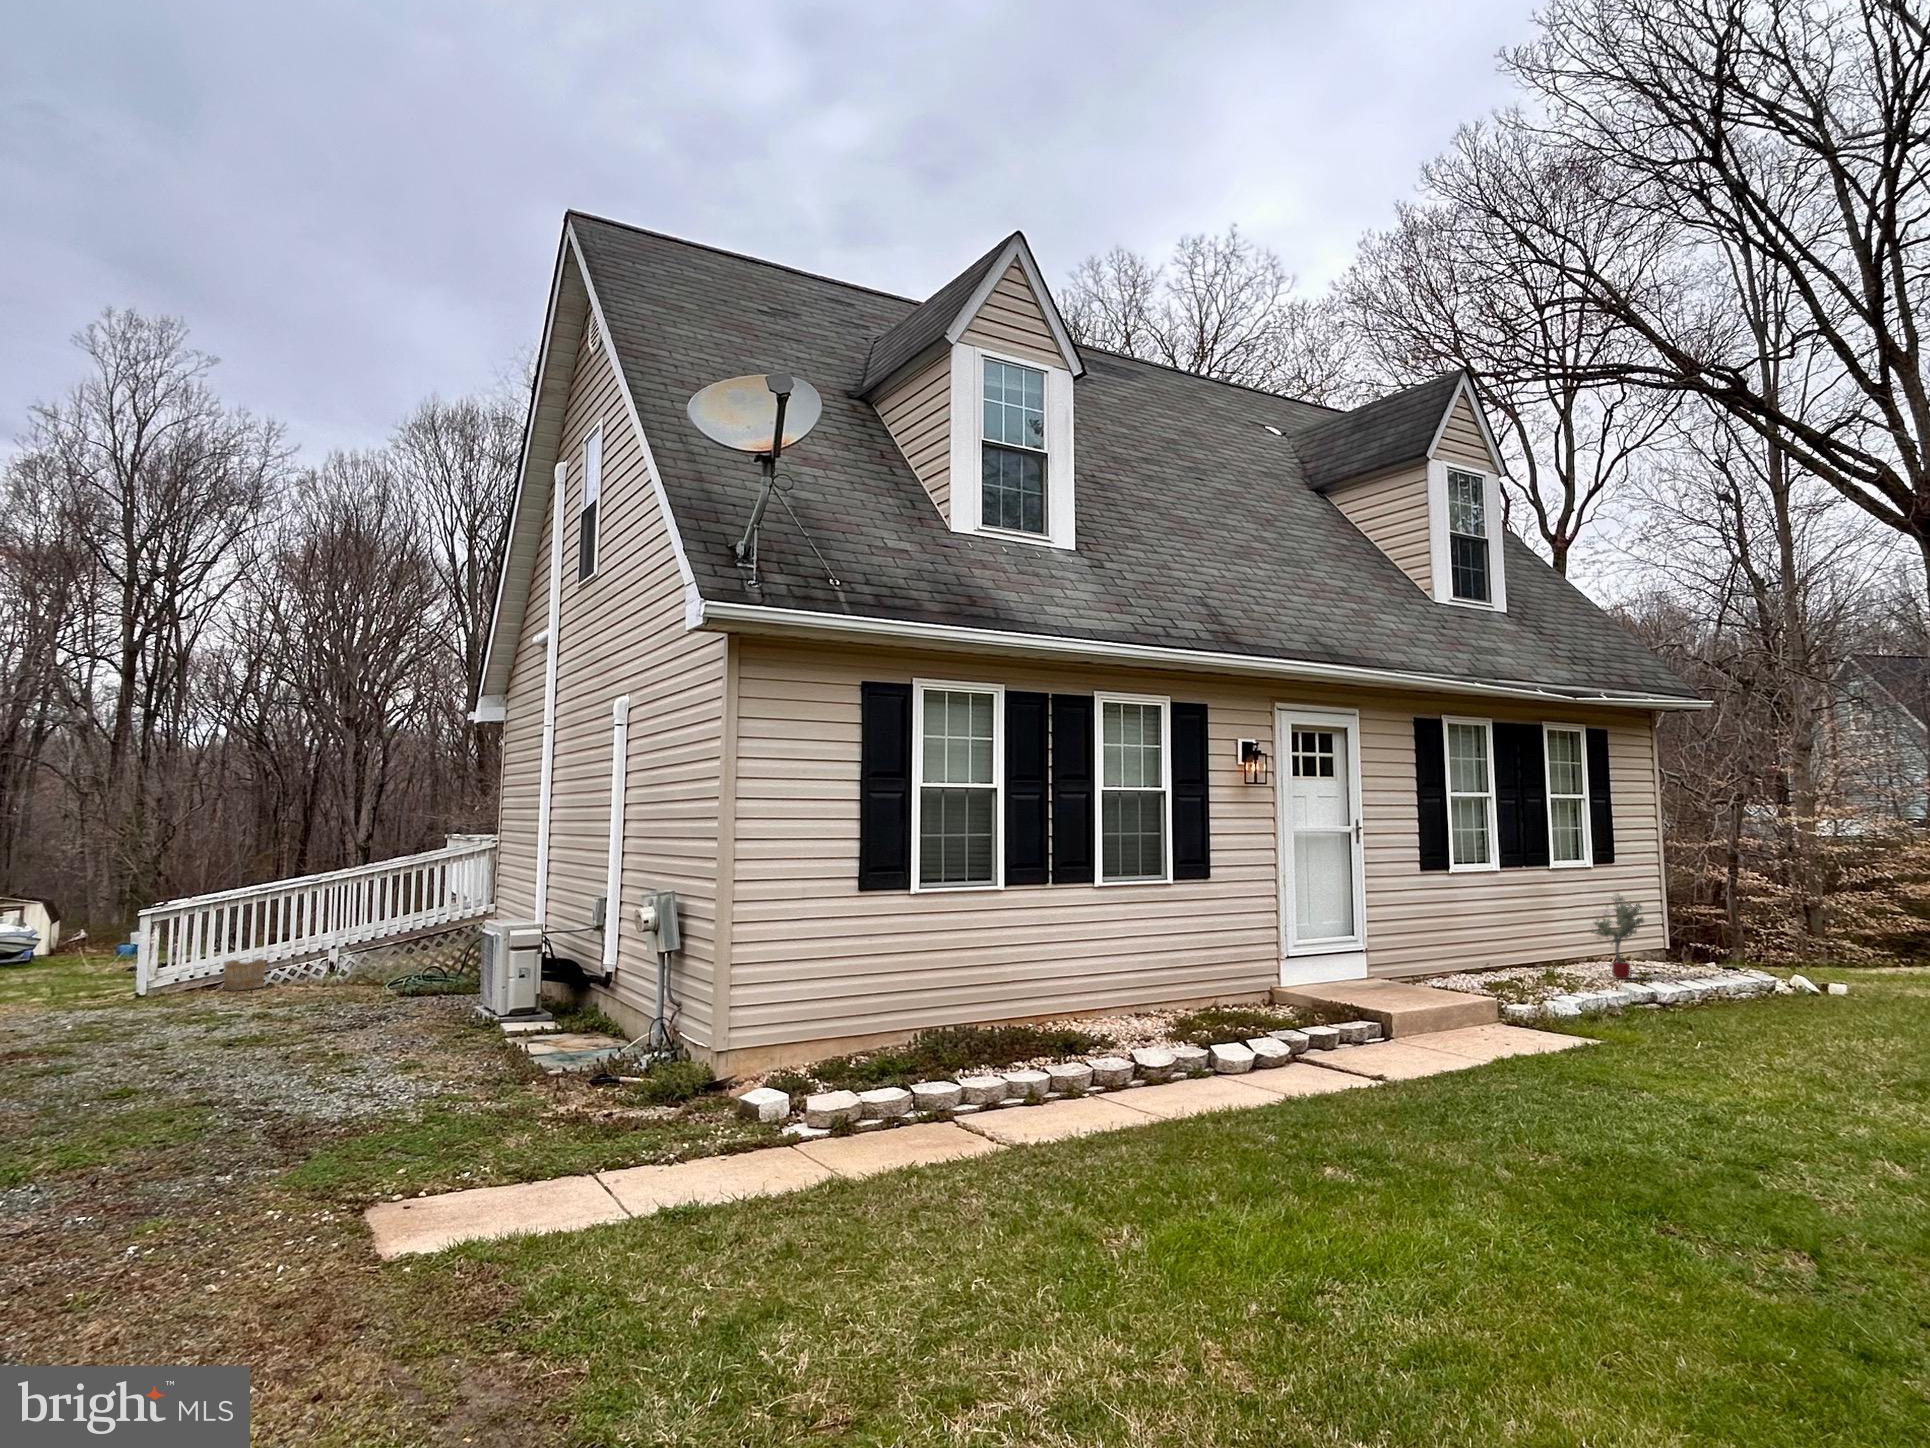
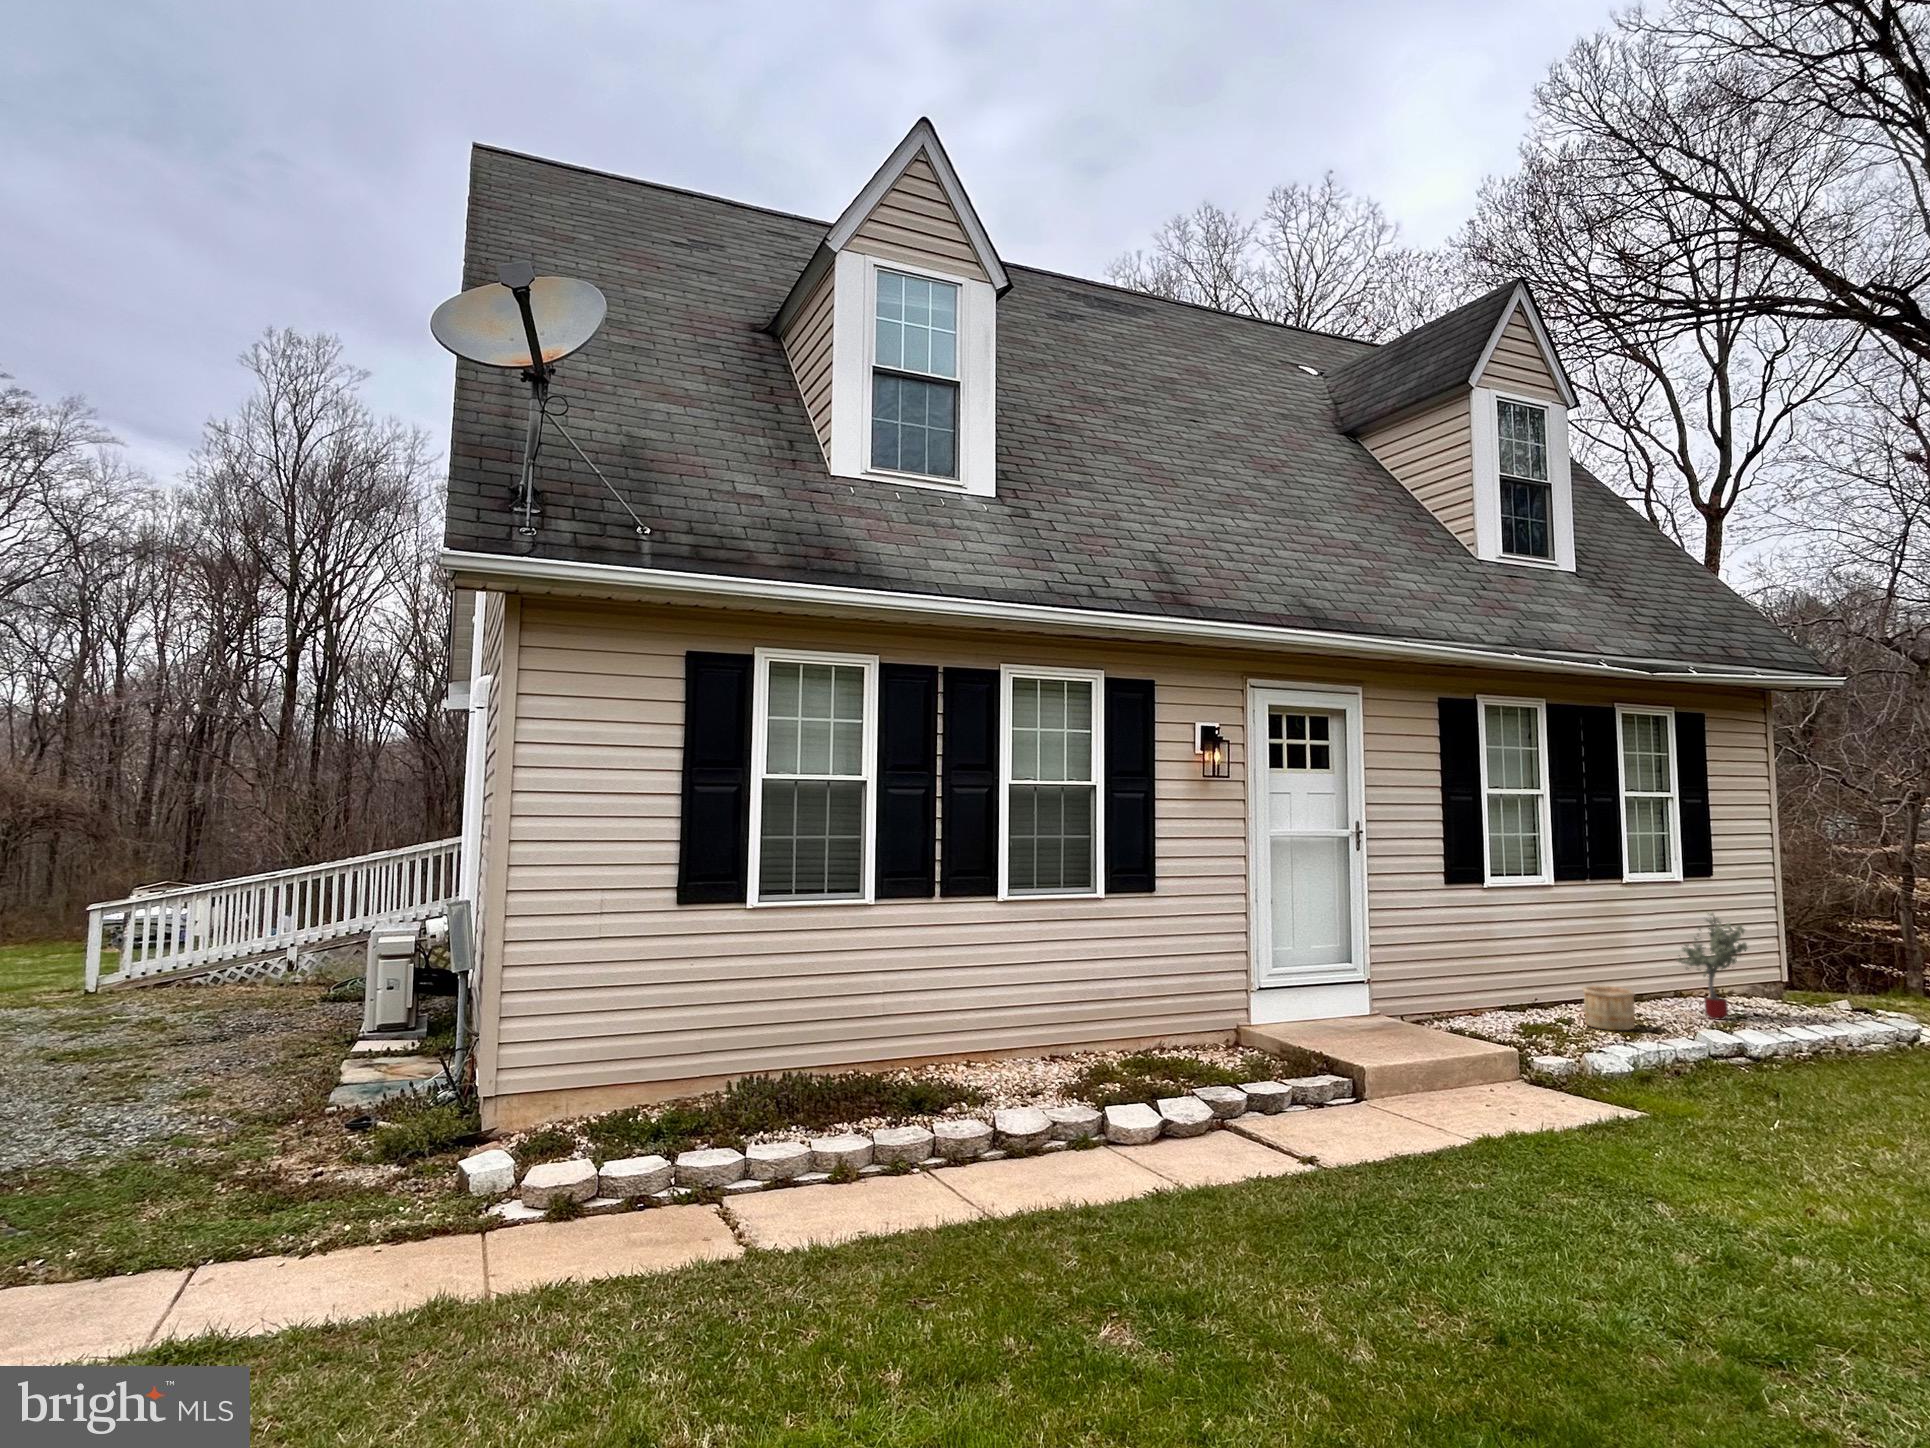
wooden bucket: present [224,959,266,991] -> present [1583,985,1635,1030]

